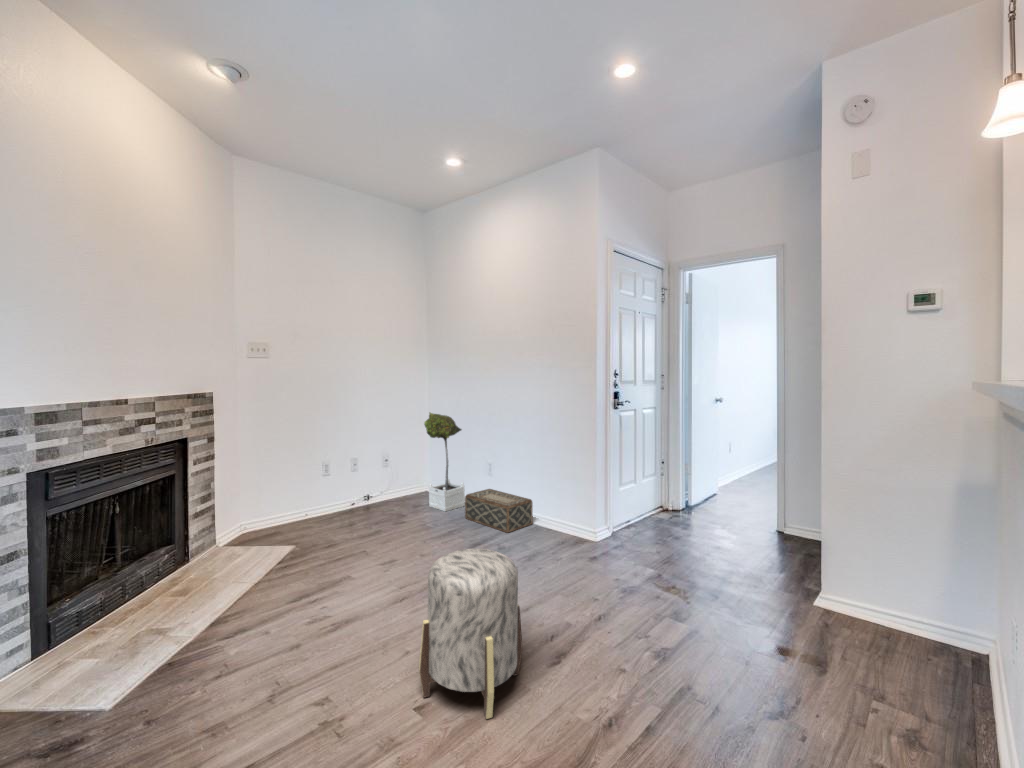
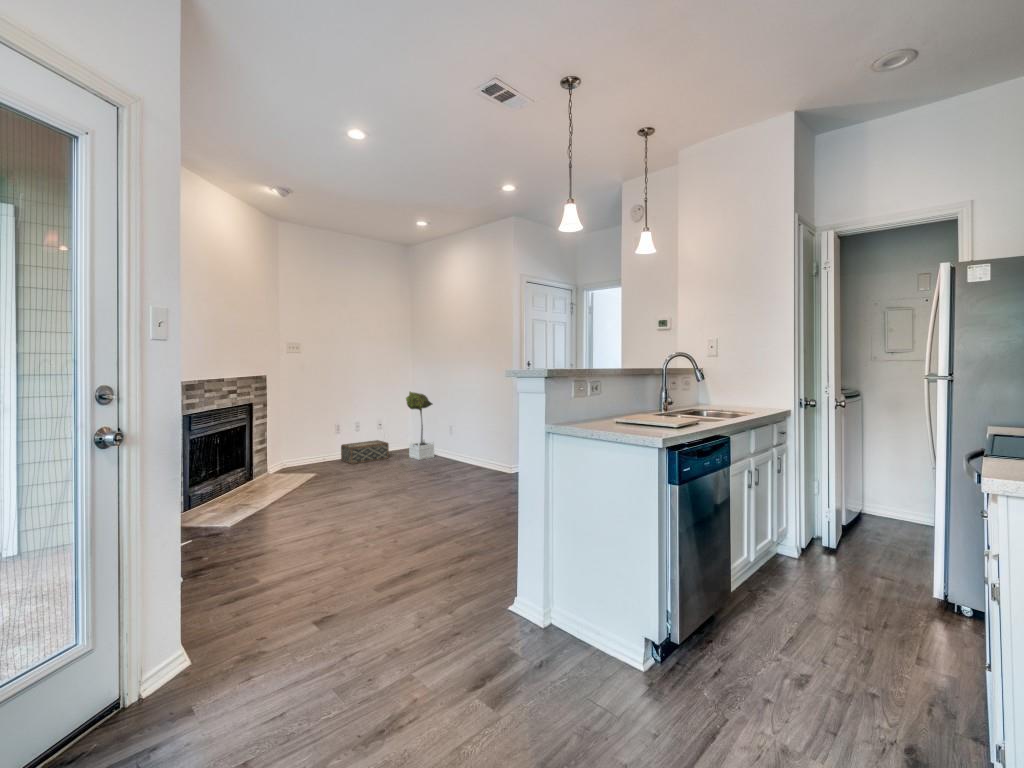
woven basket: present [465,489,533,533] -> present [341,440,389,464]
ottoman: present [419,549,523,719] -> none [378,456,433,530]

